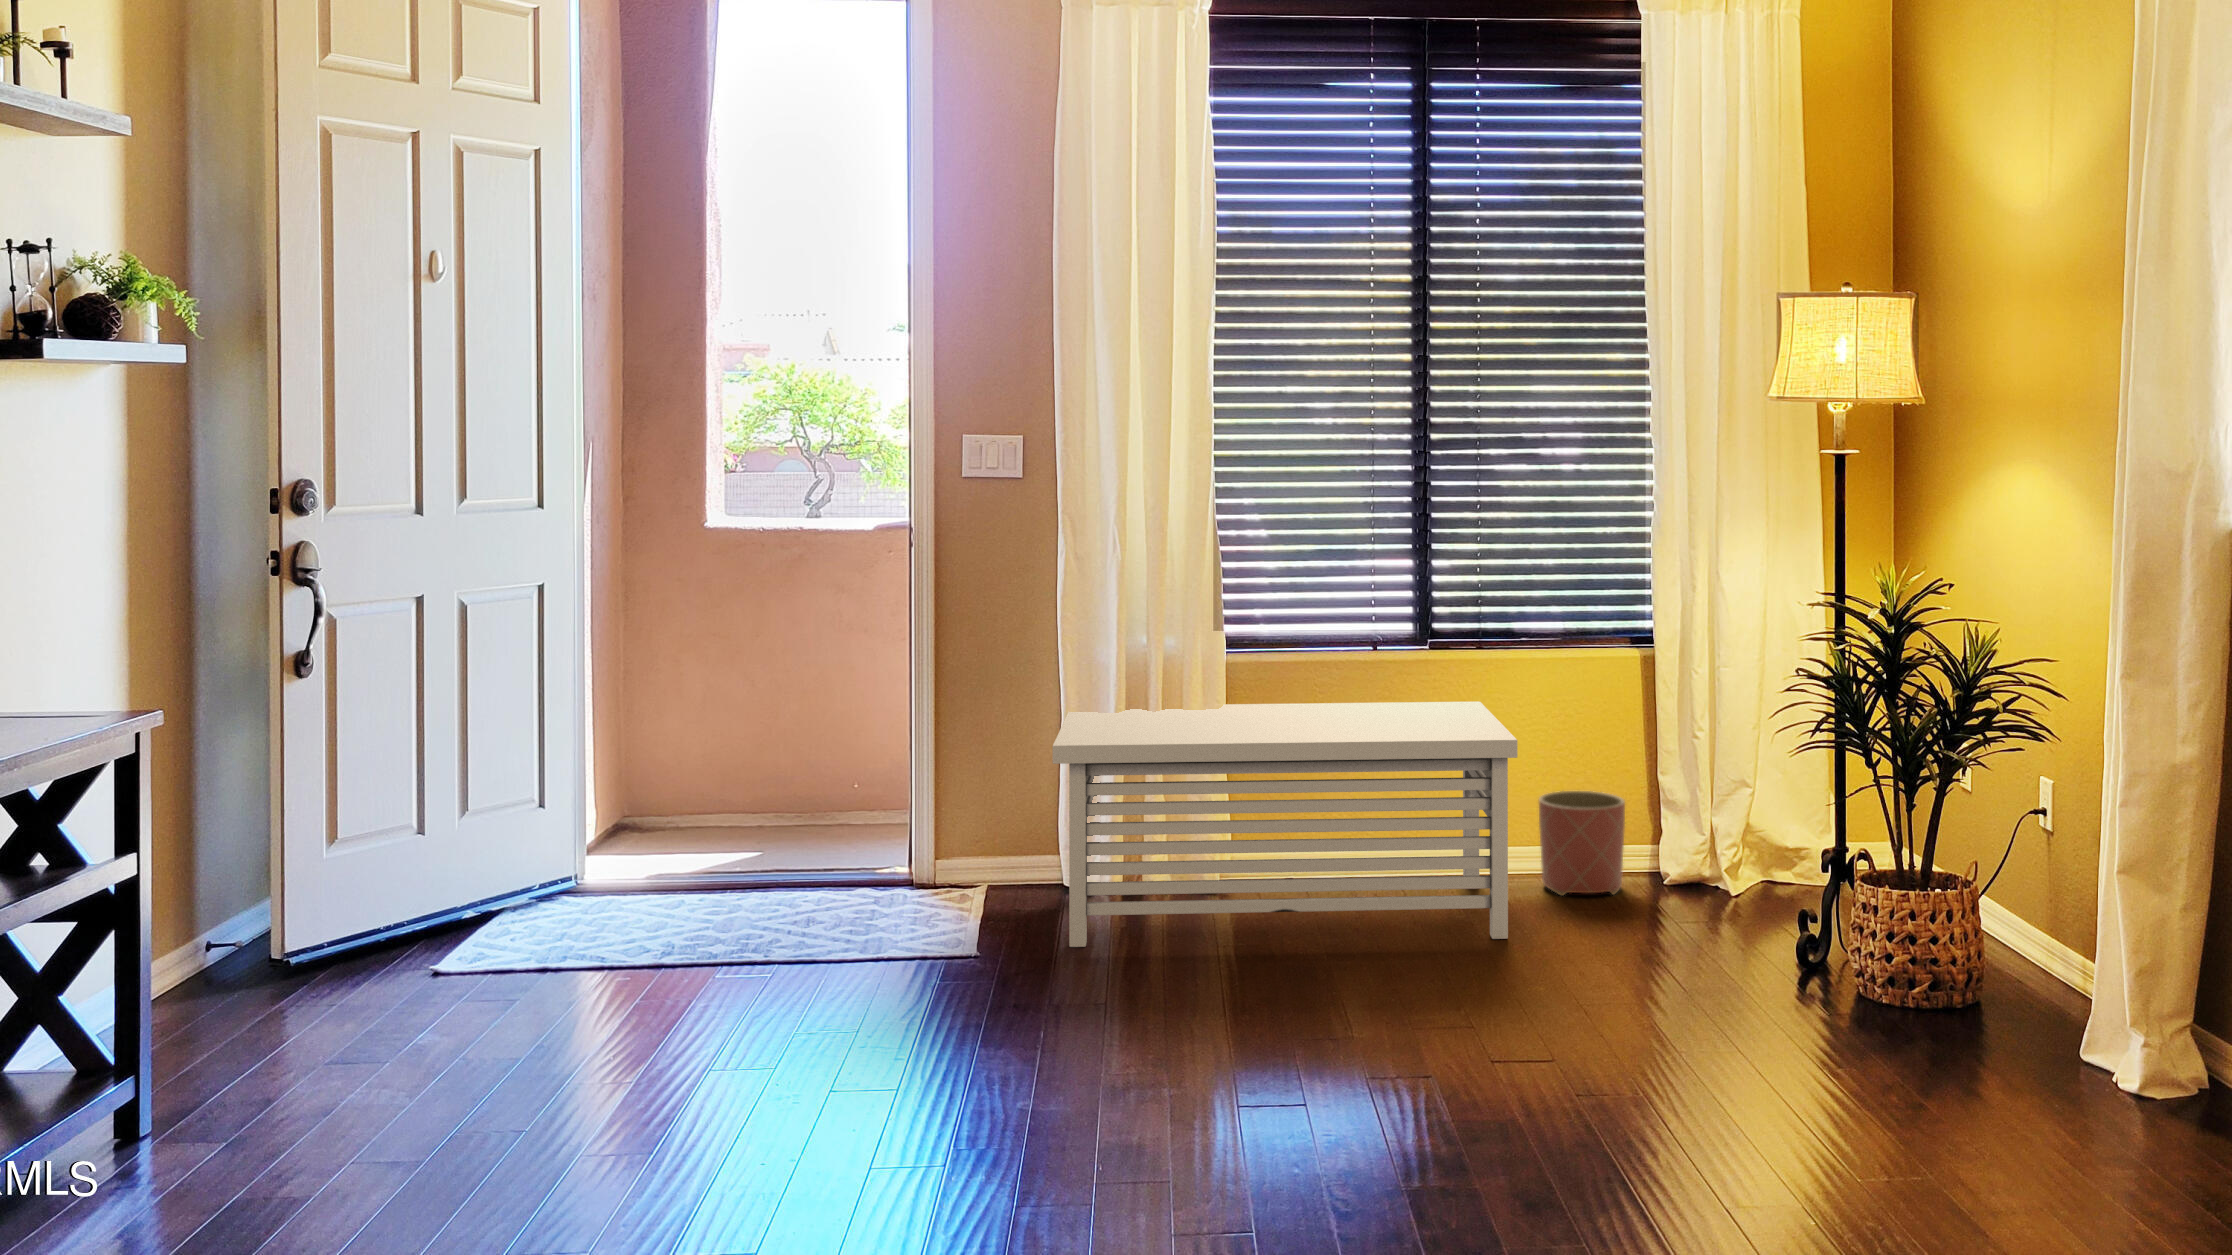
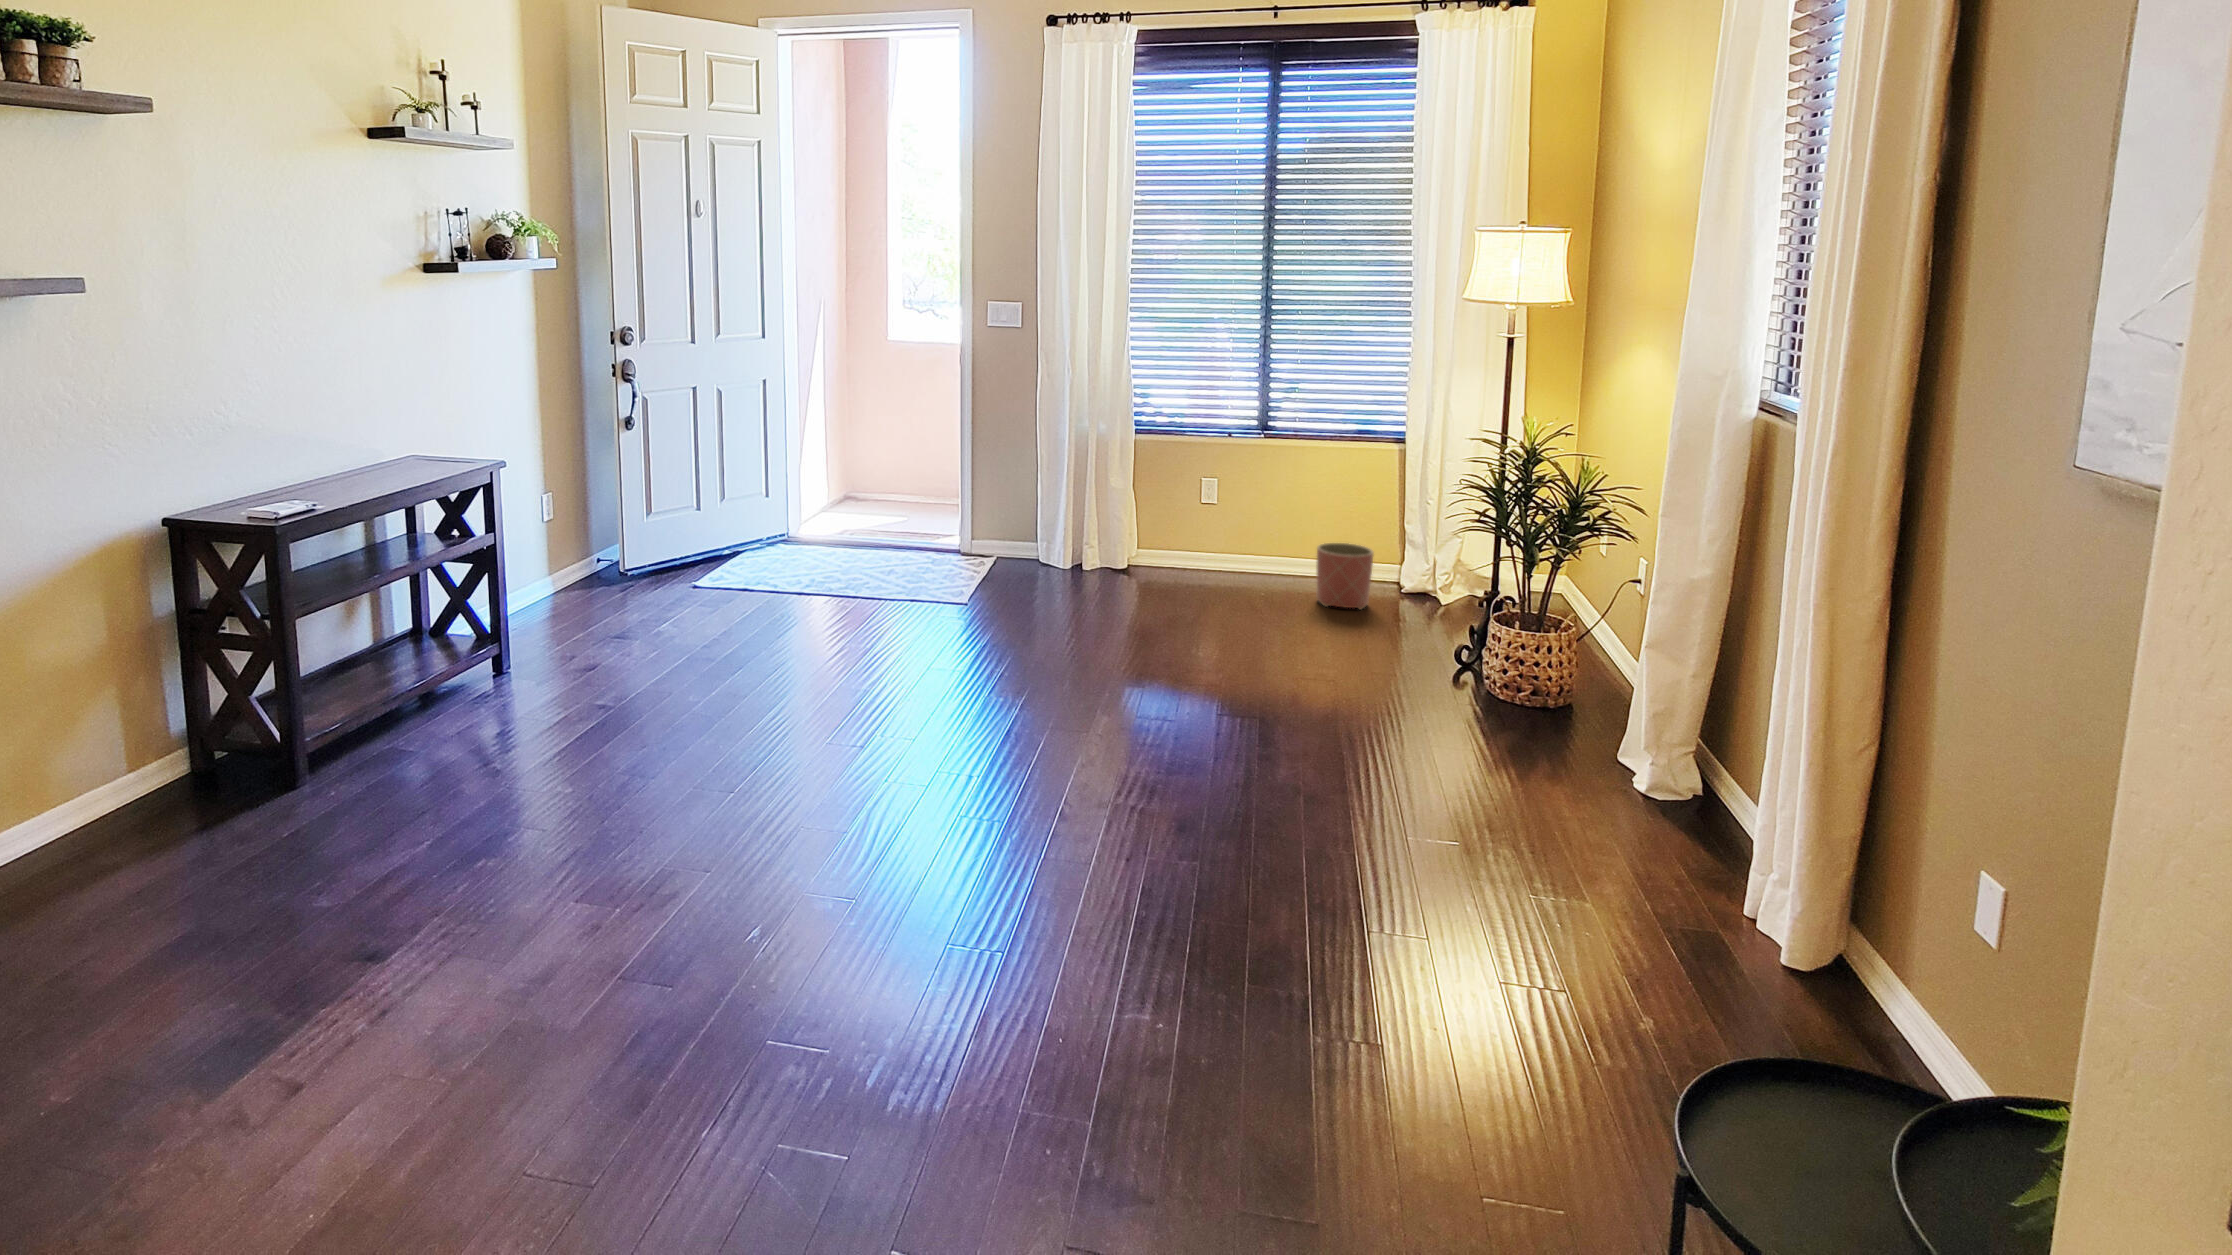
storage bench: present [1052,702,1518,947] -> none [1006,468,1286,630]

